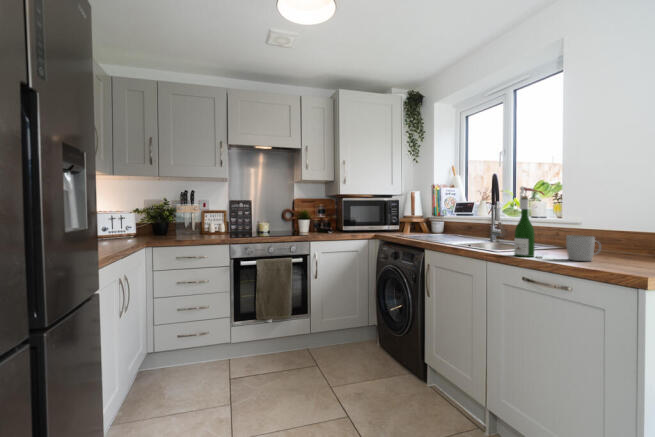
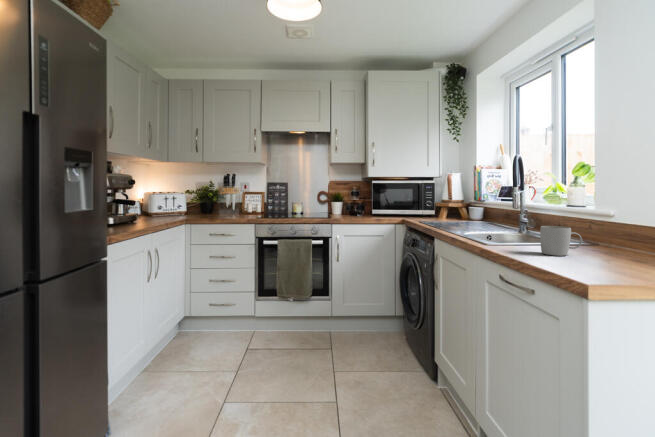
wine bottle: present [514,187,544,258] -> none [492,170,522,250]

